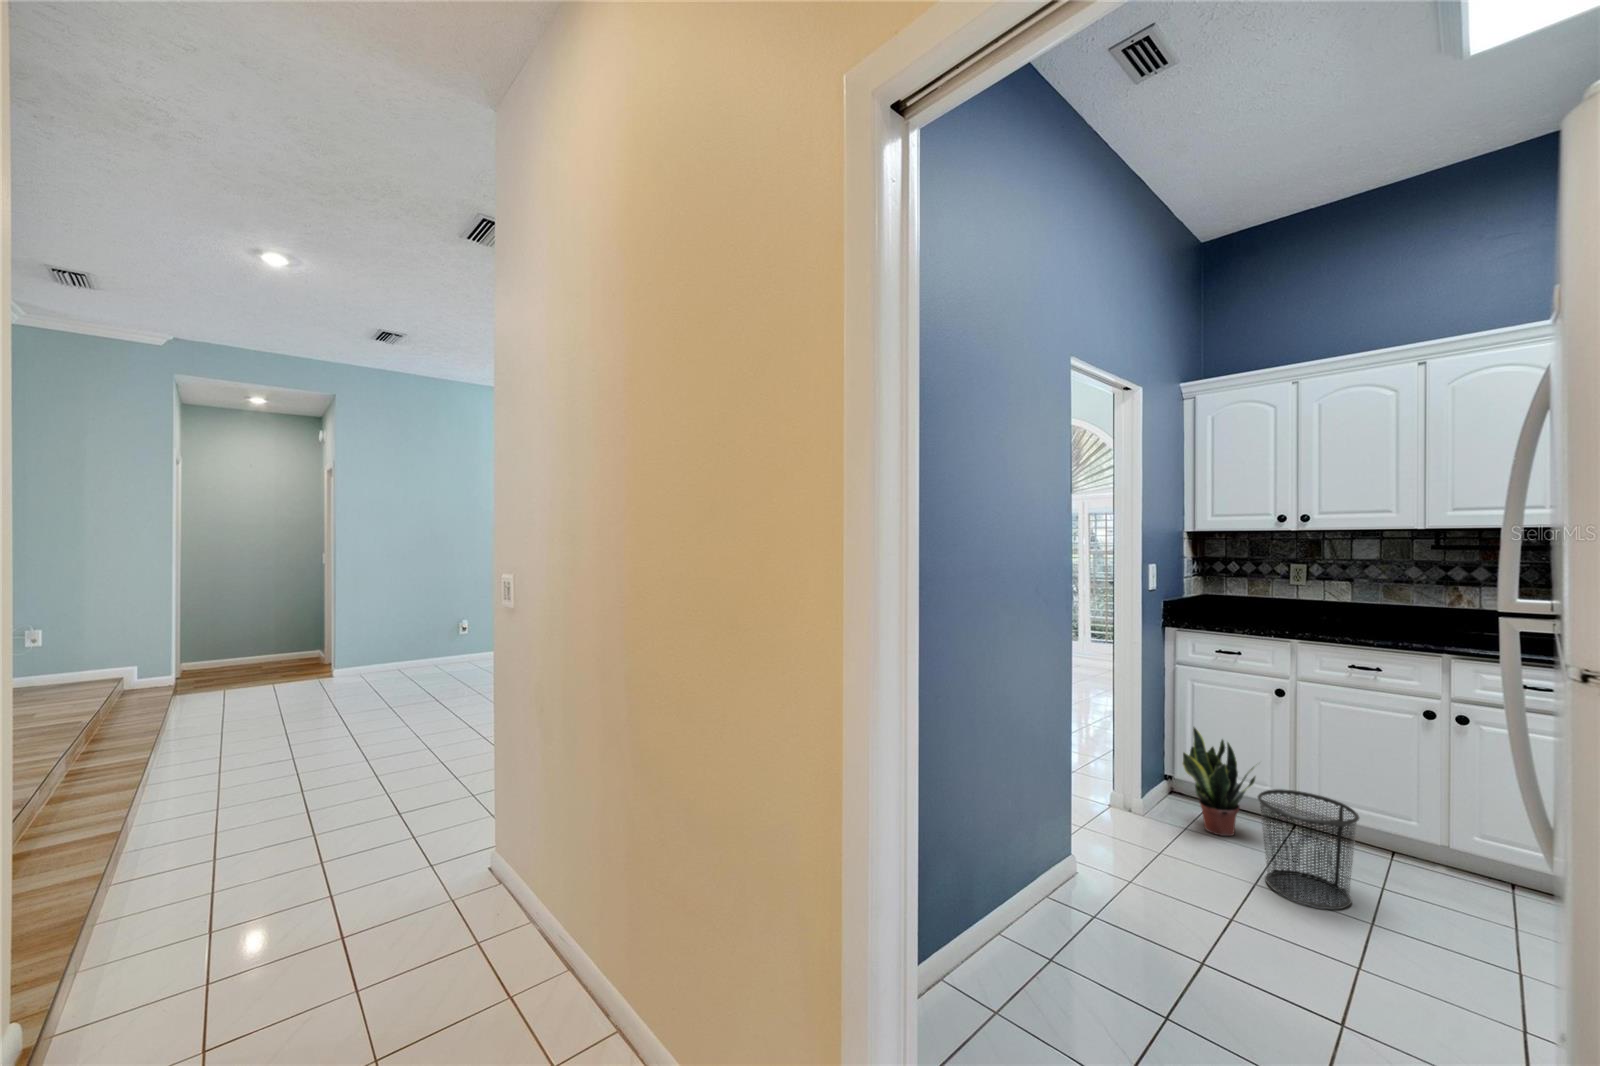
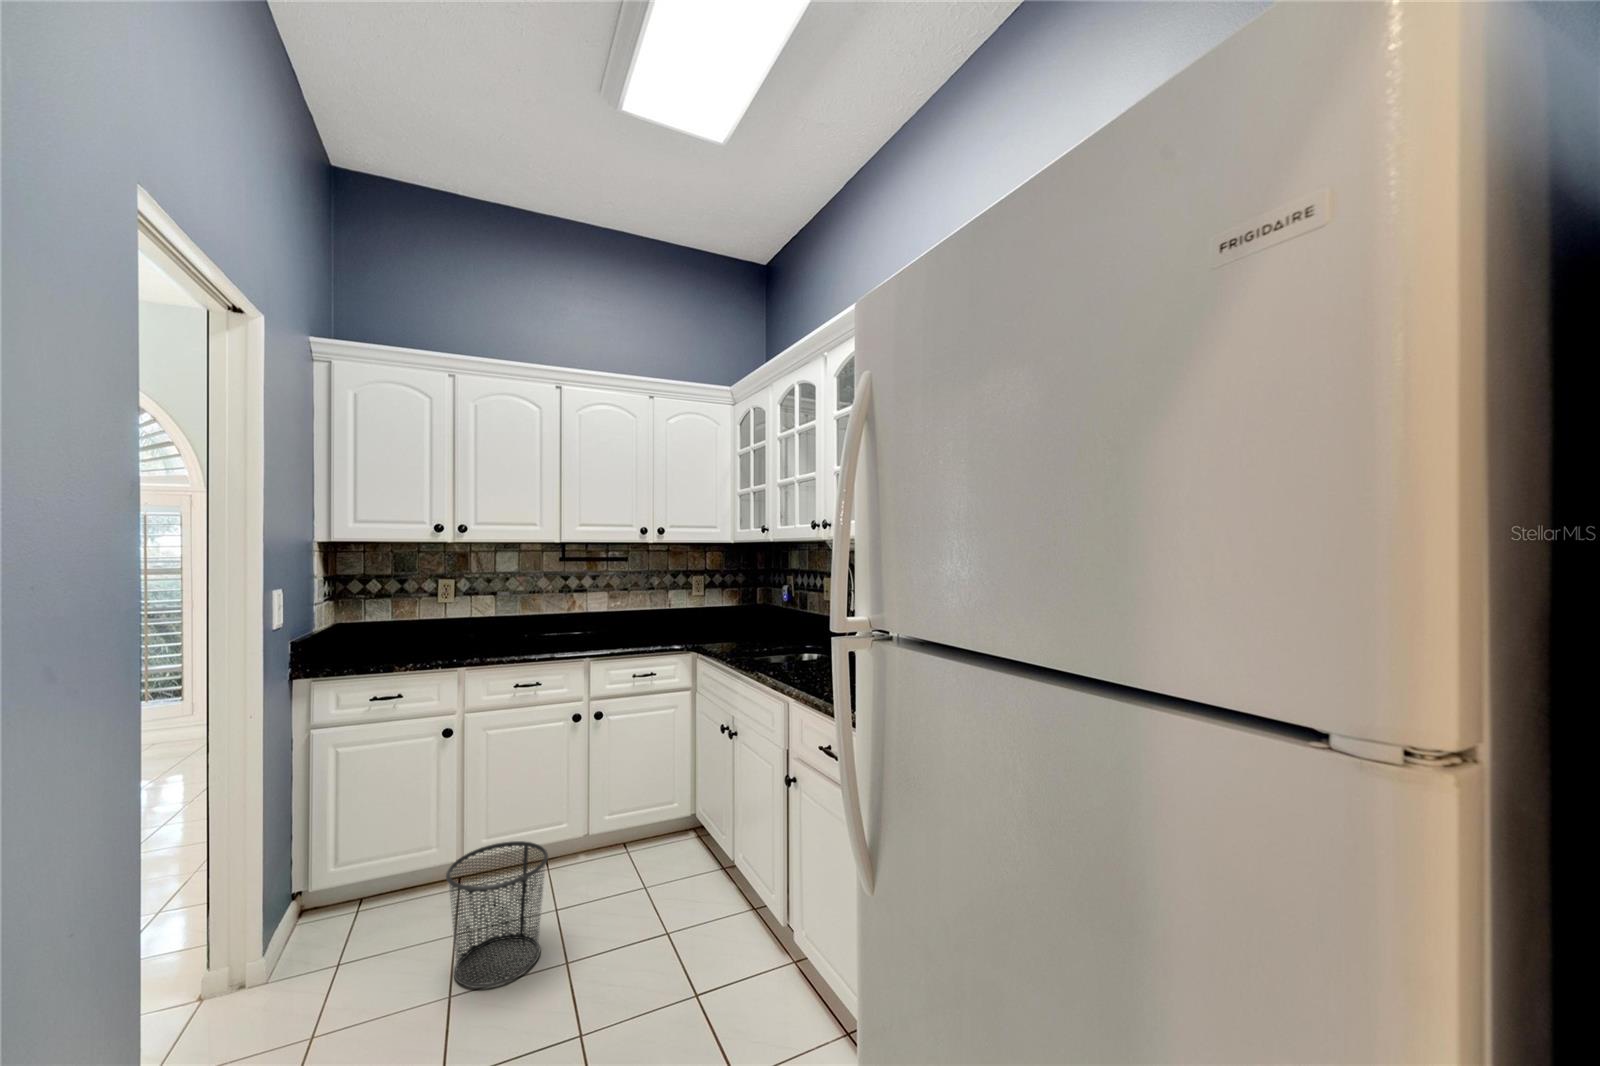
potted plant: present [1183,727,1257,836] -> none [334,810,430,946]

